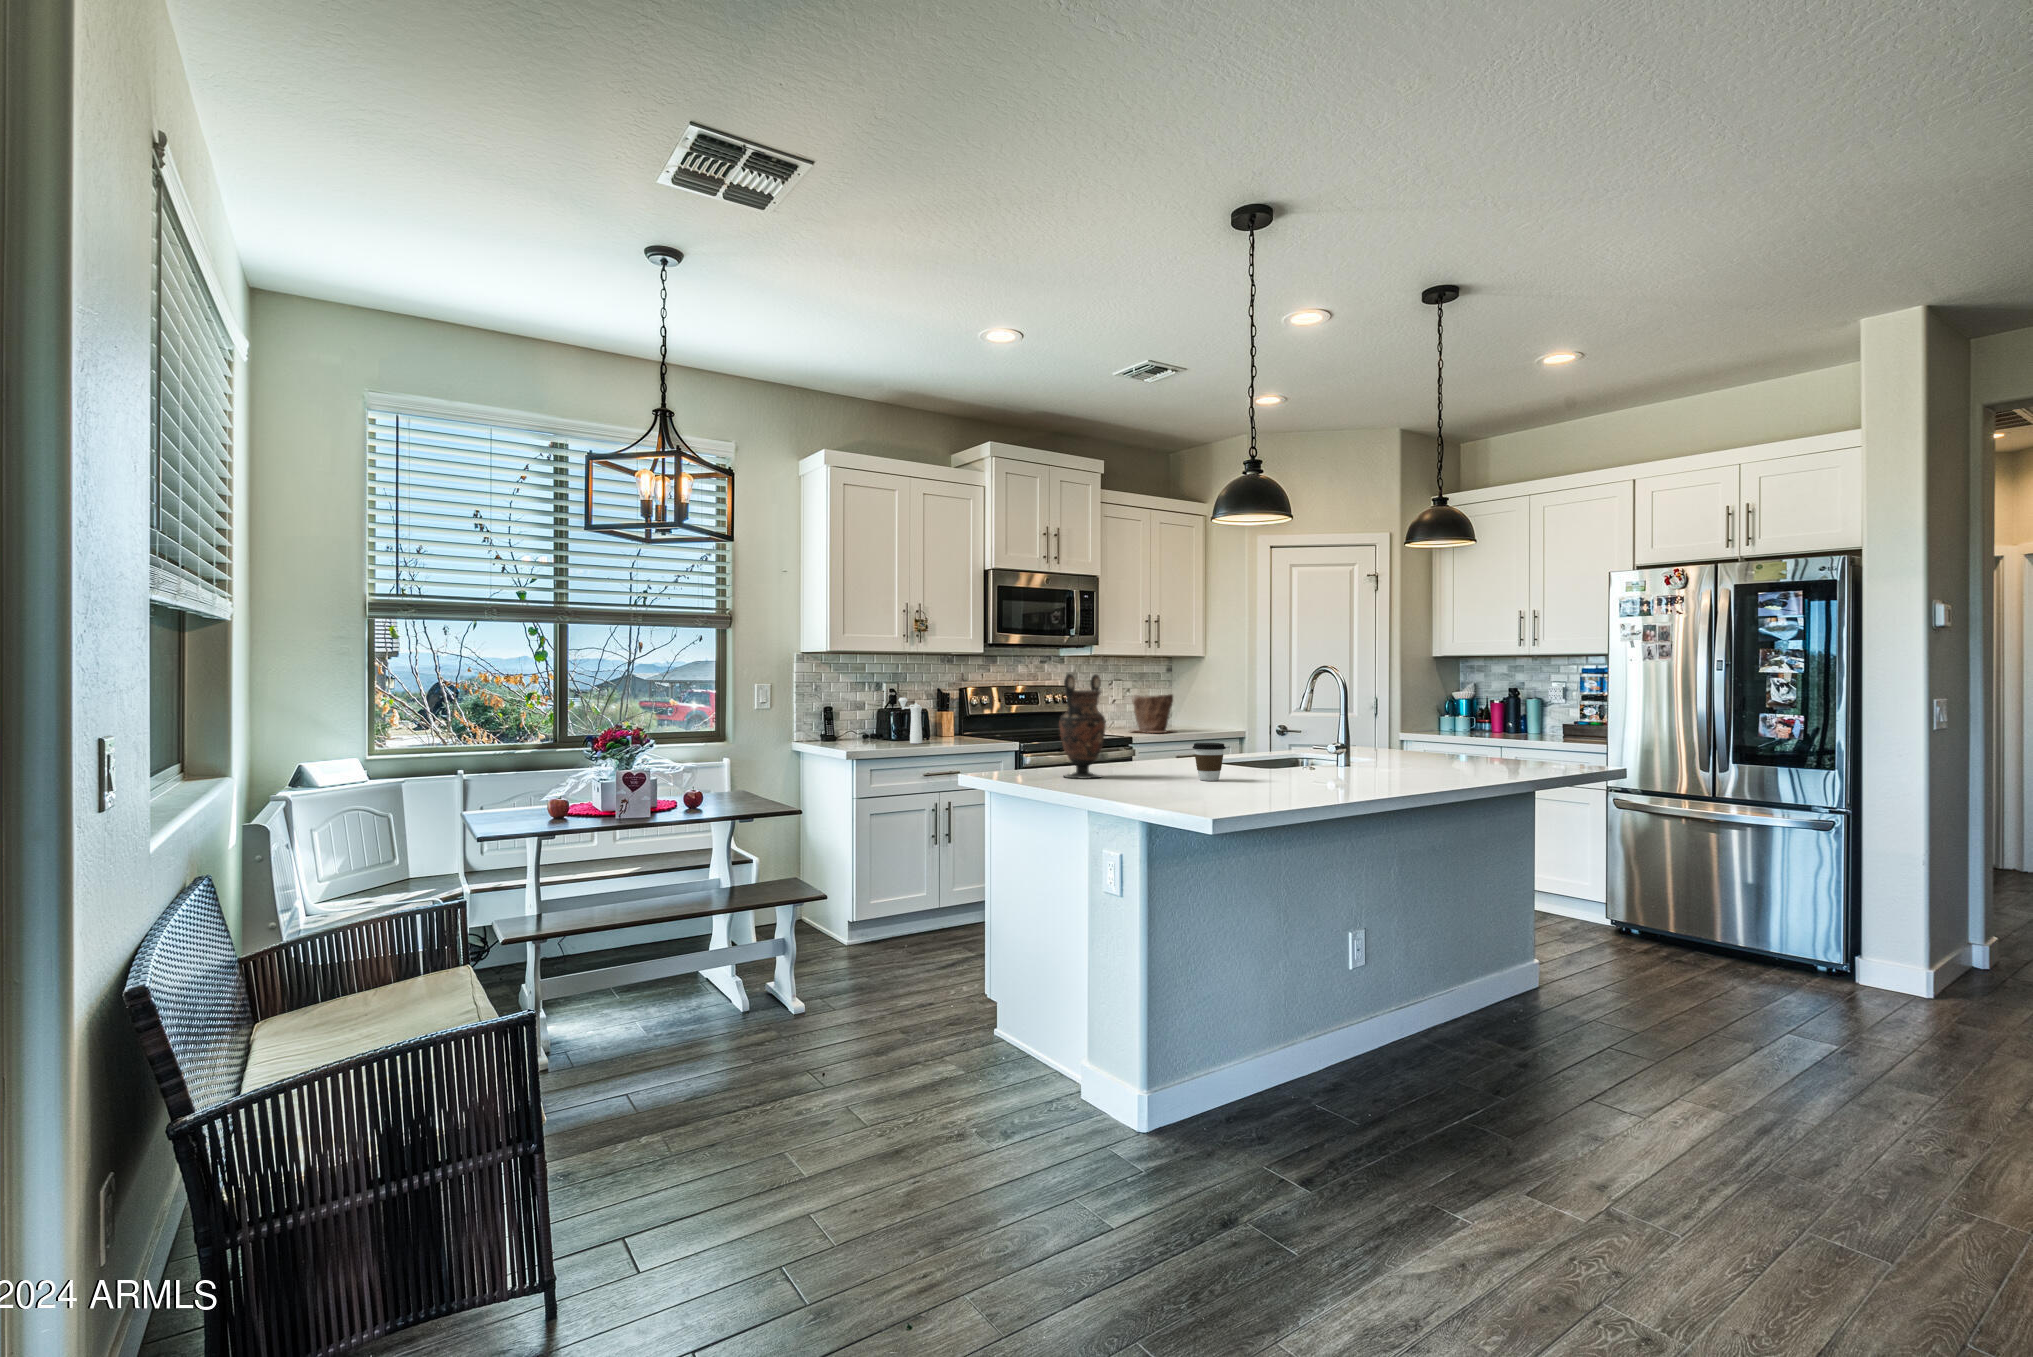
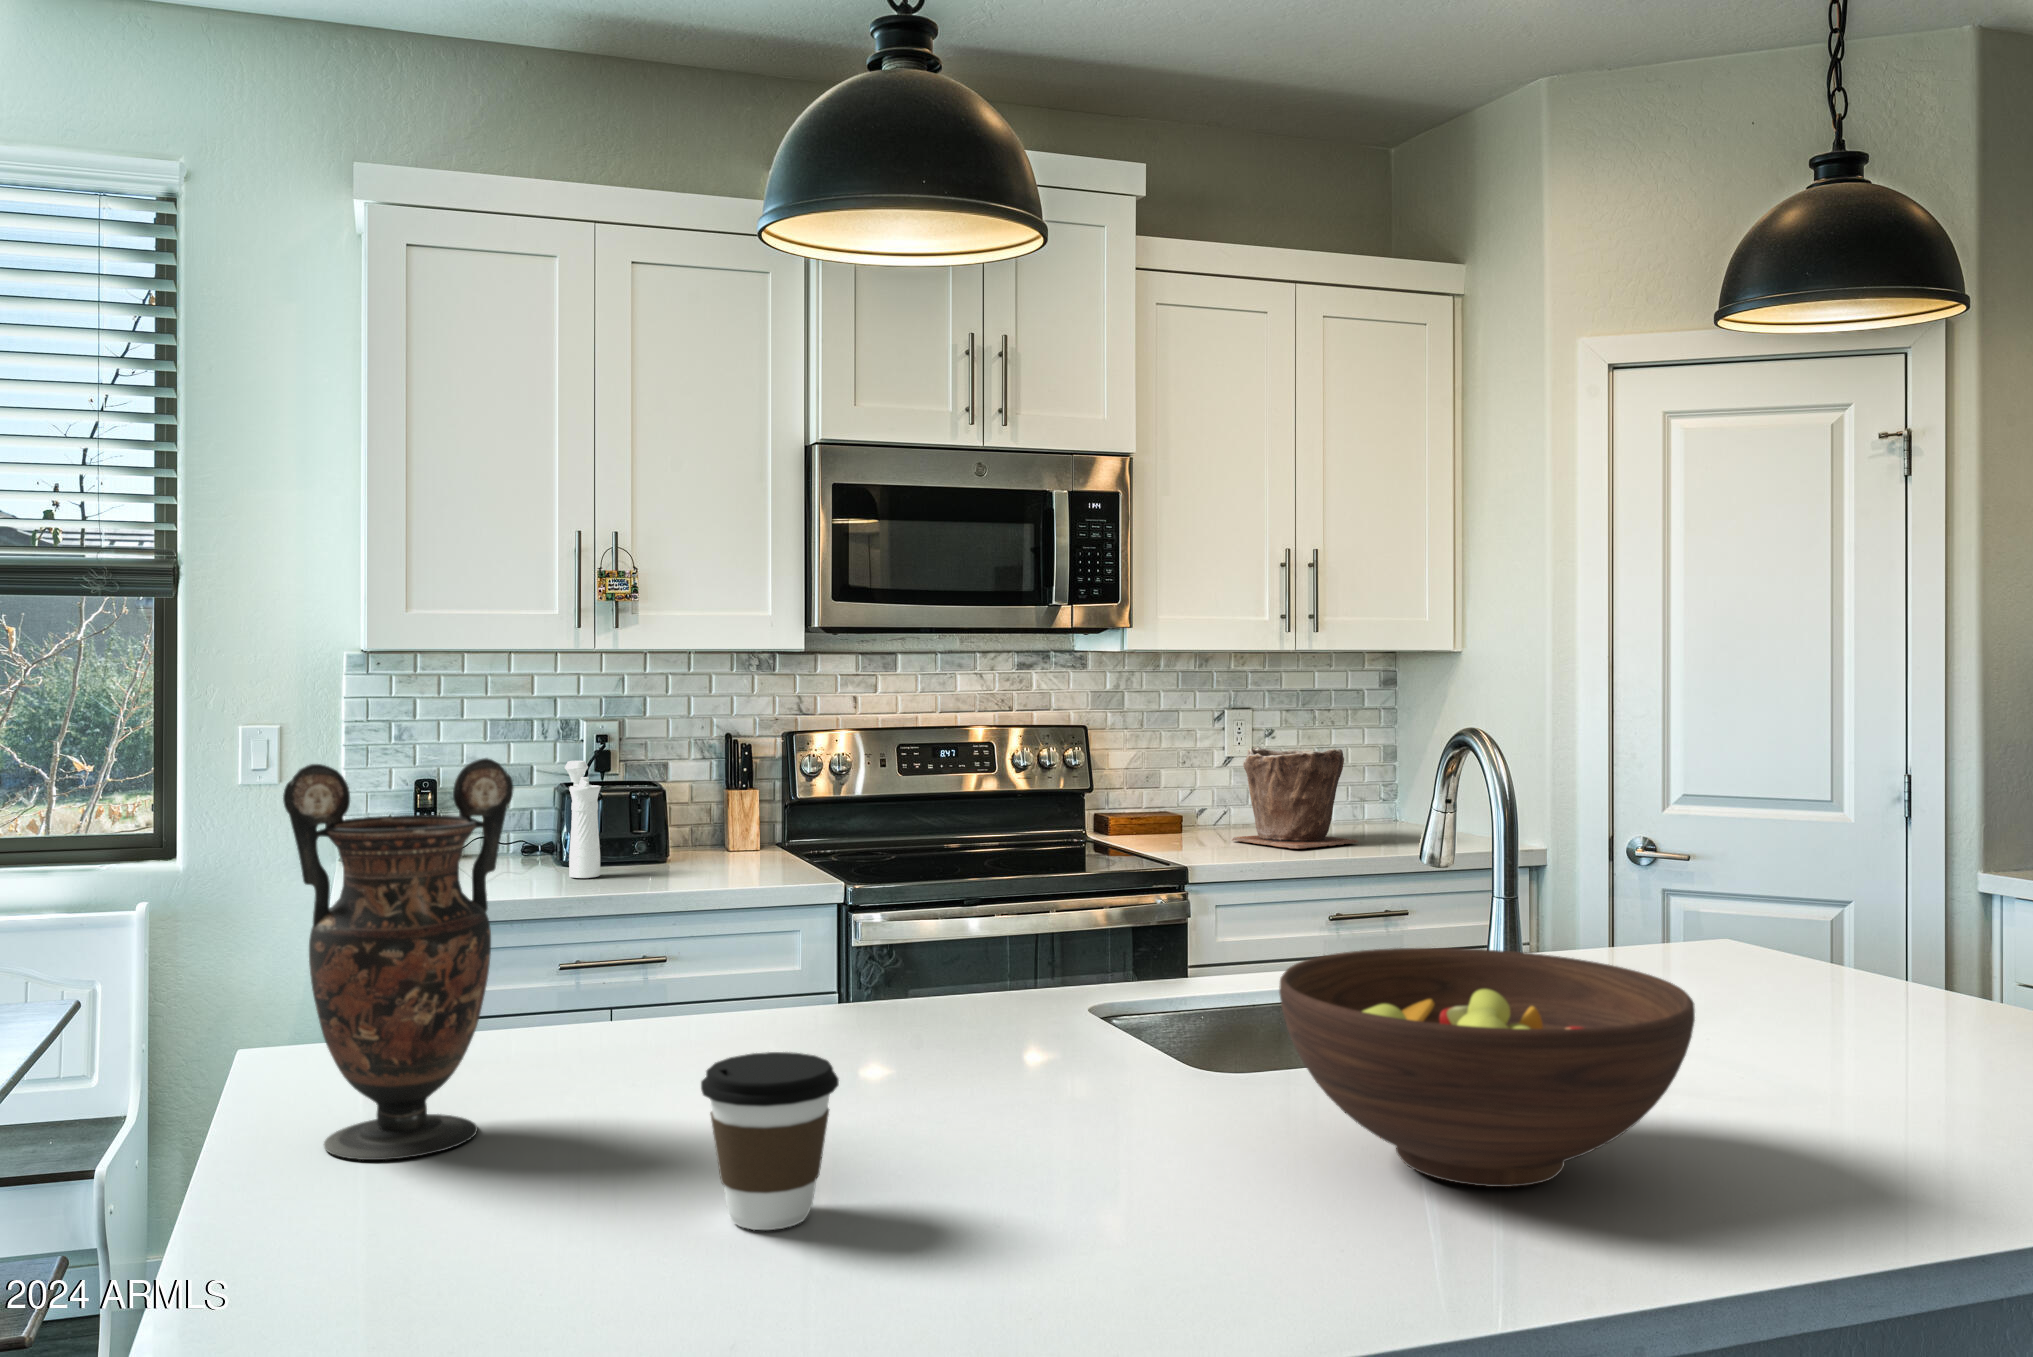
fruit bowl: none [1296,725,1398,773] -> present [1279,948,1695,1187]

